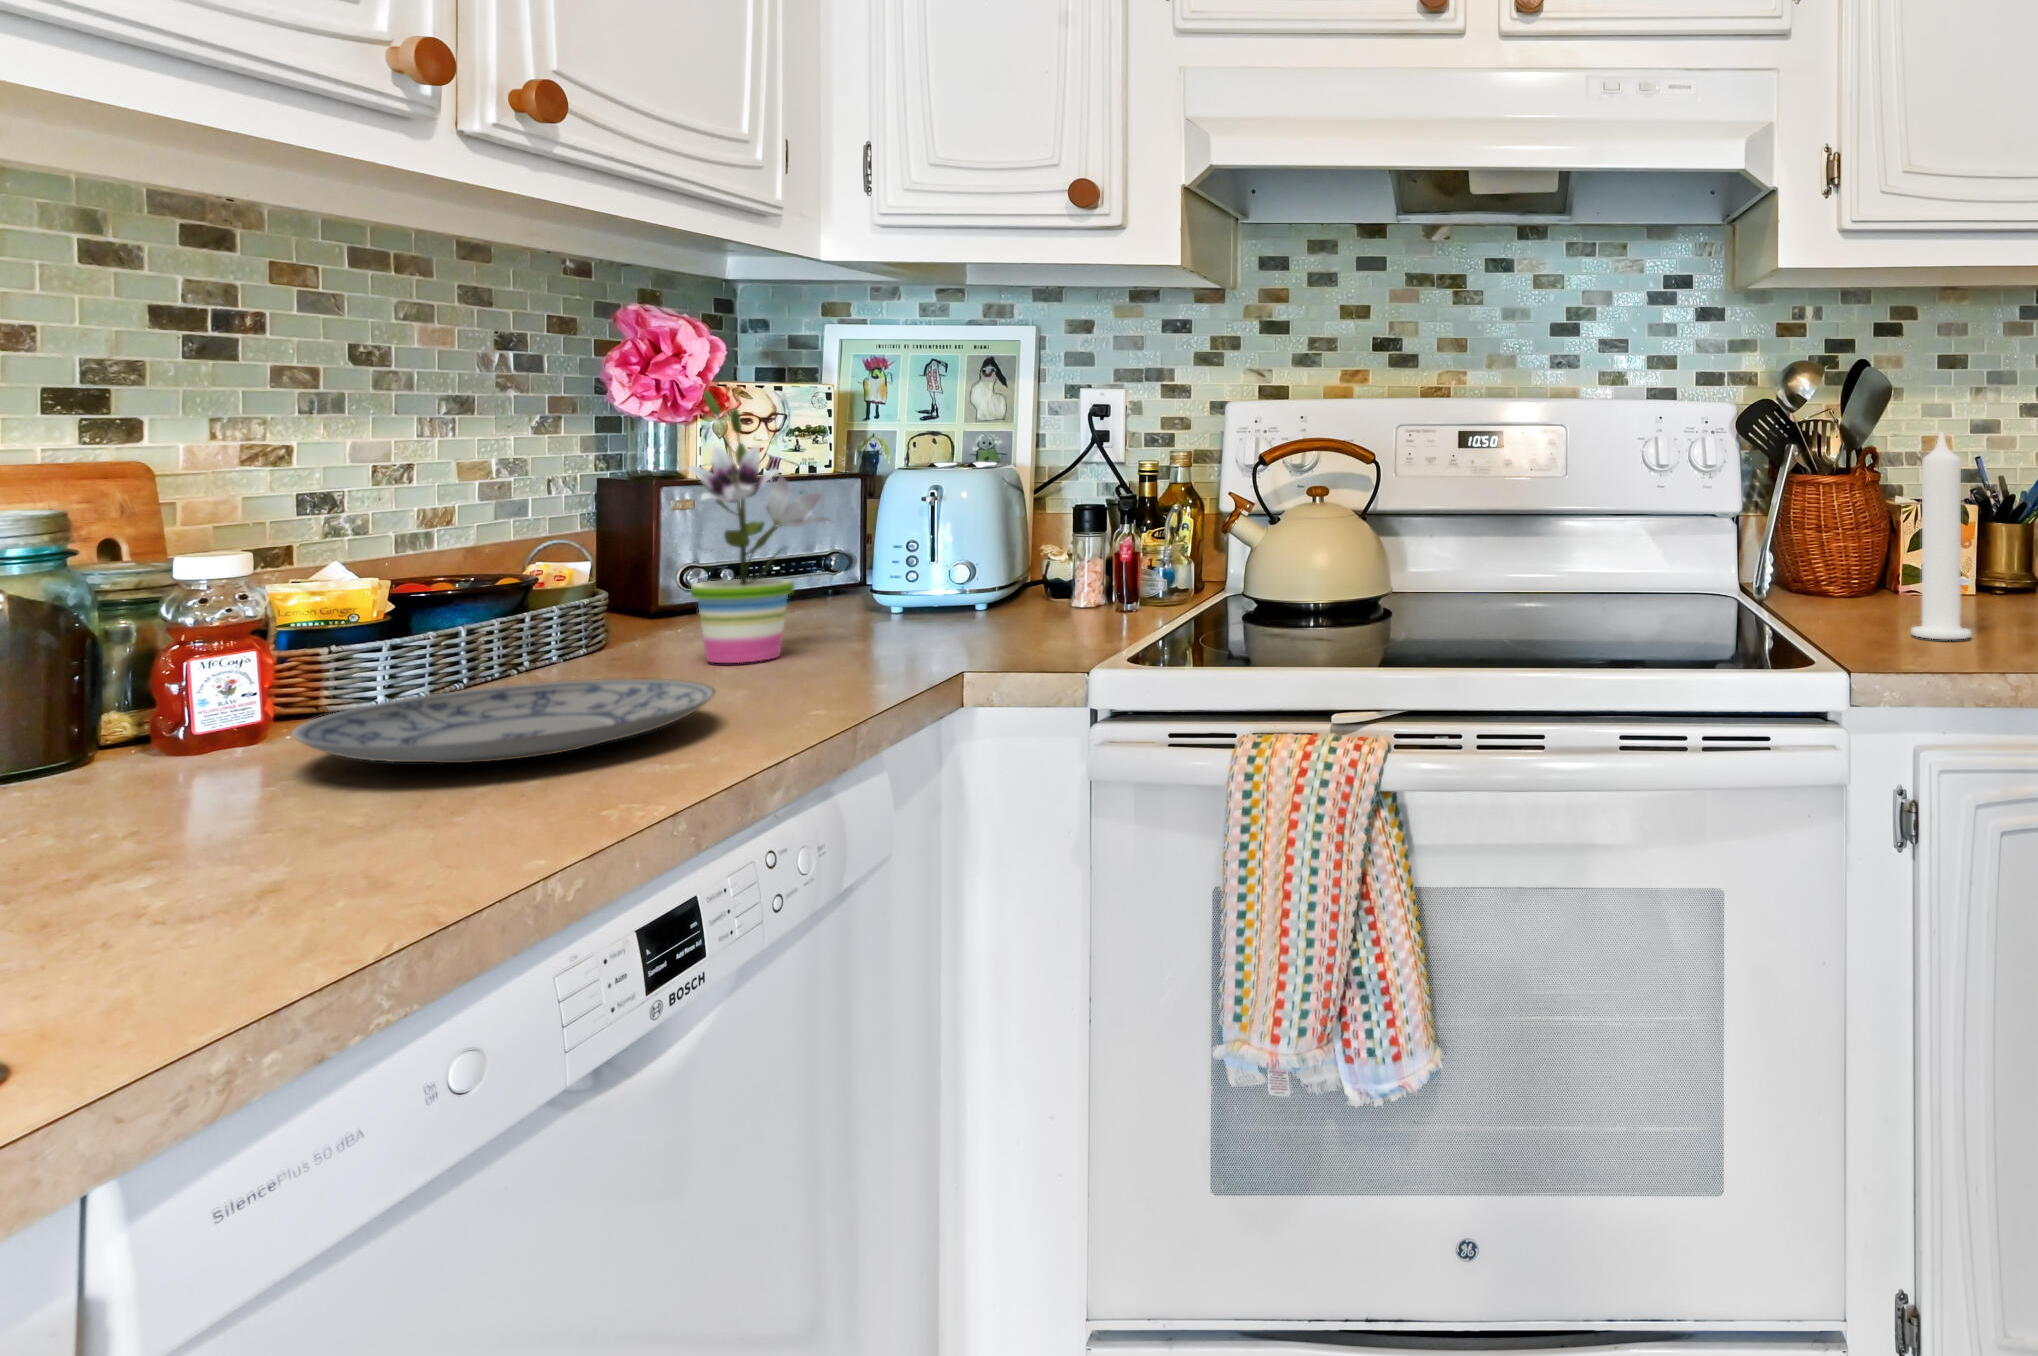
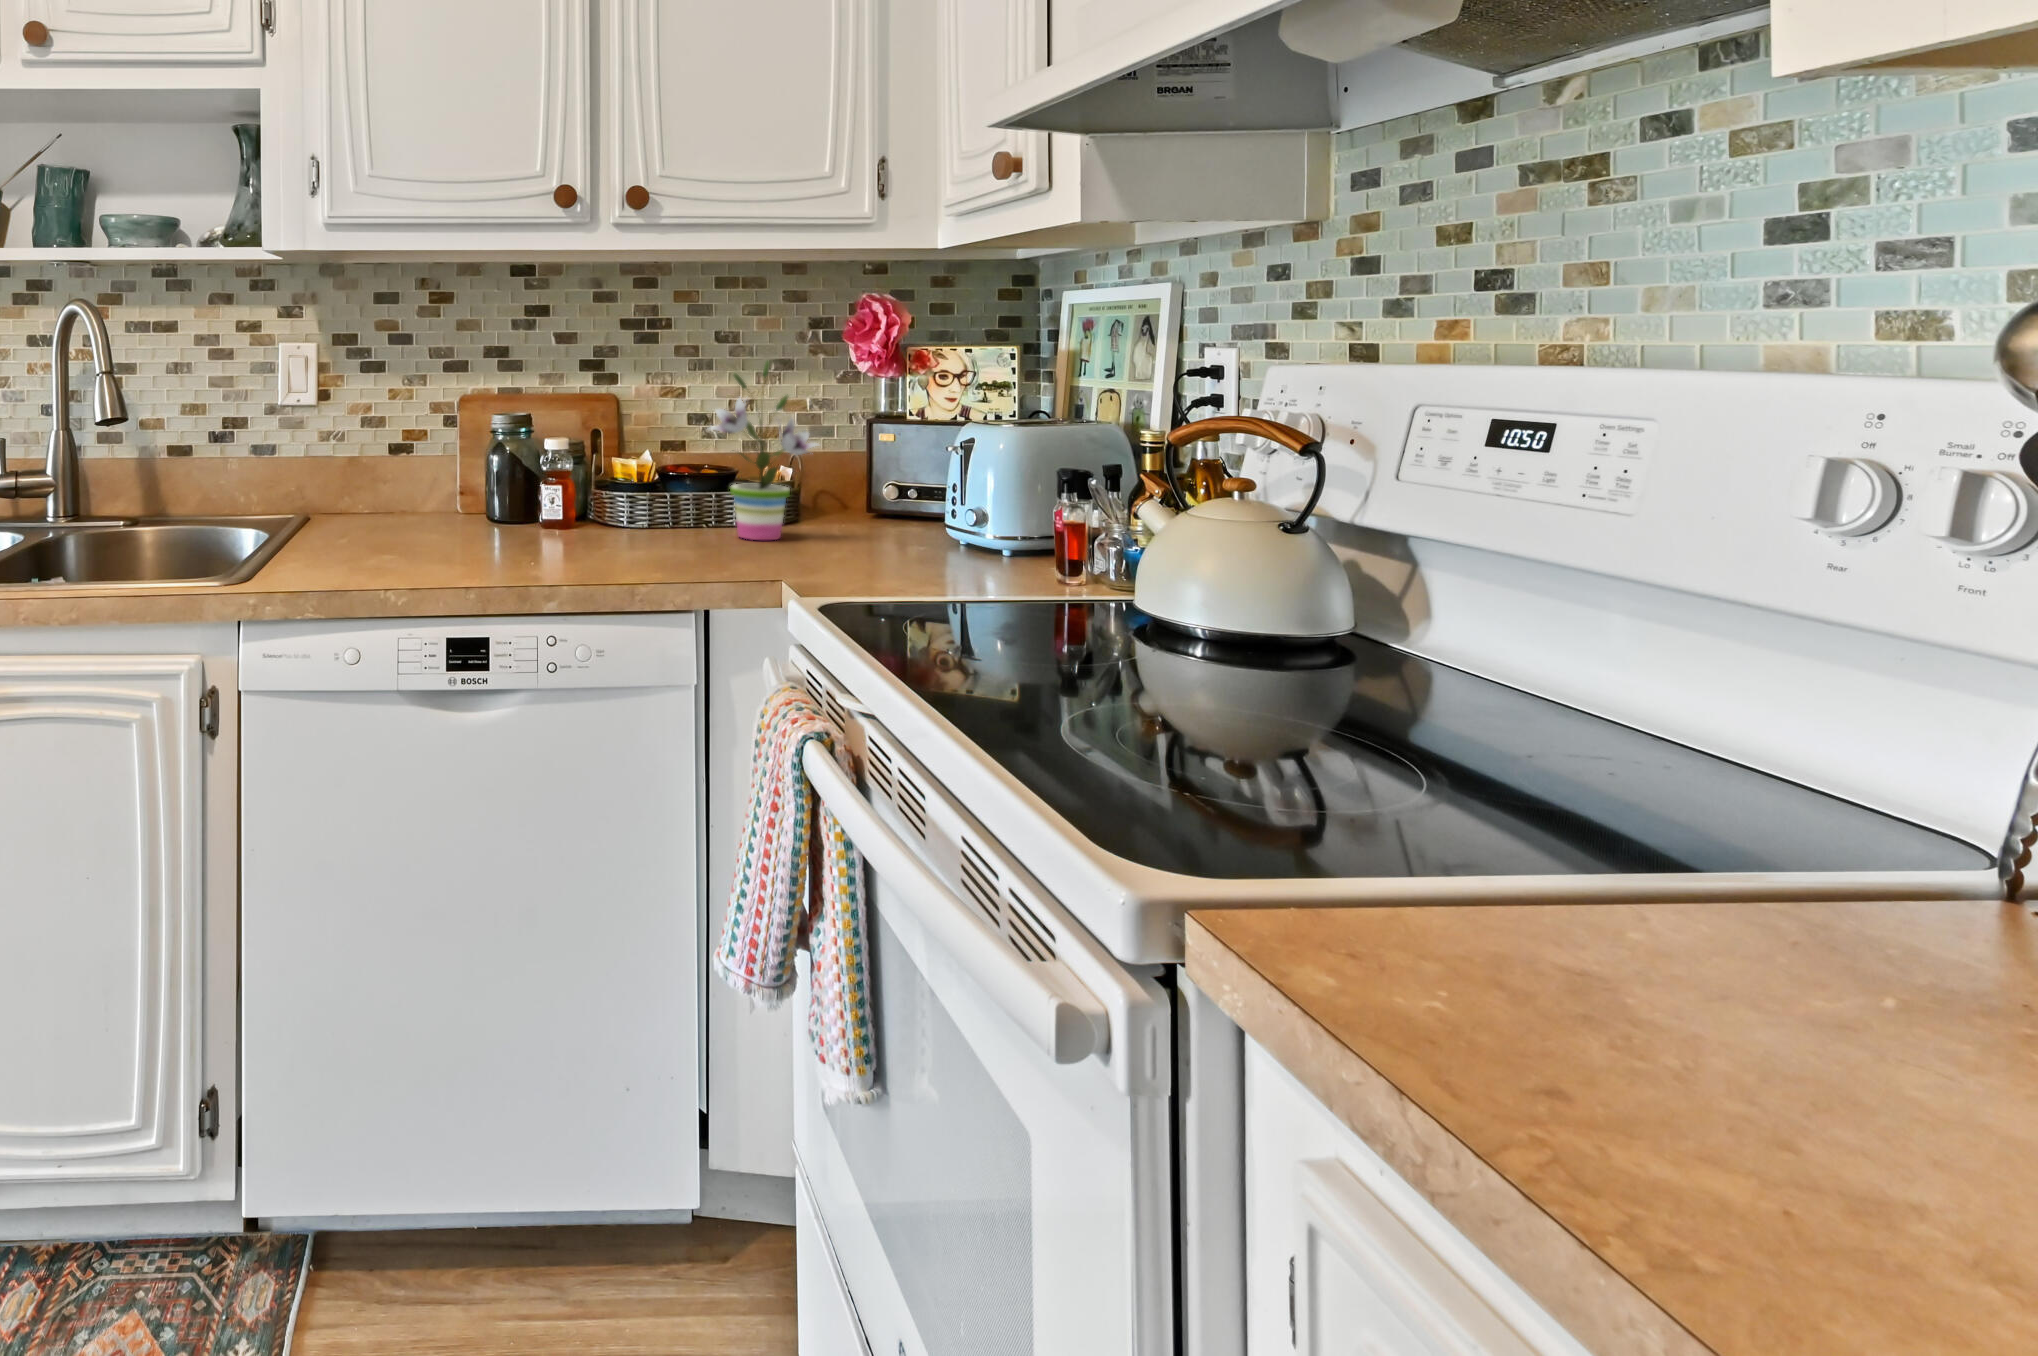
candle: present [1911,432,1972,639] -> none [1556,502,1805,1166]
plate: present [292,679,715,763] -> none [451,512,618,549]

